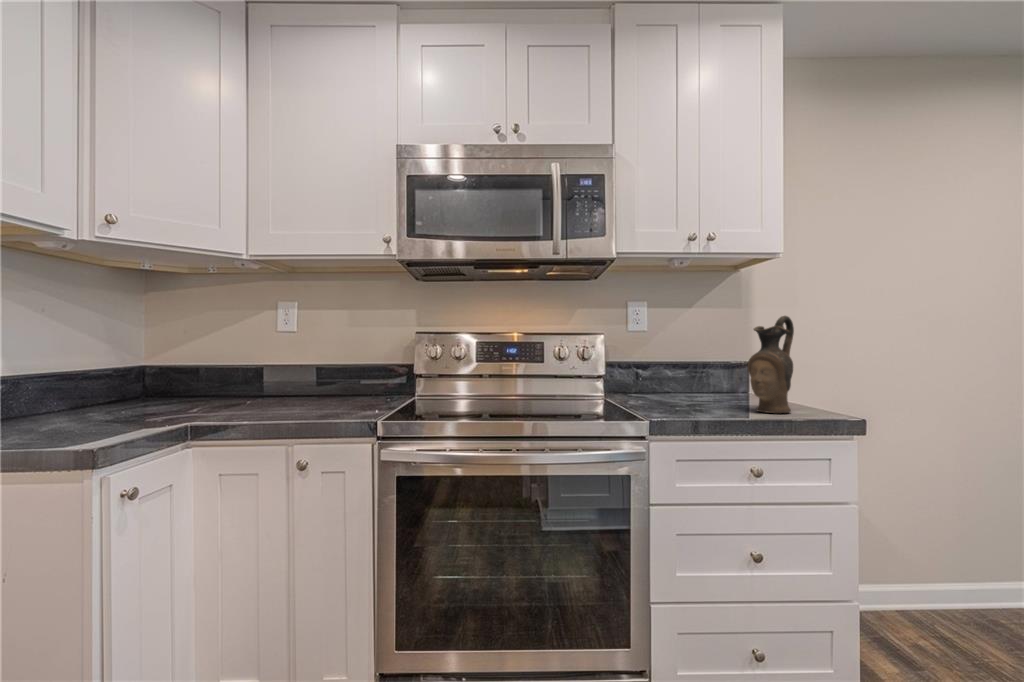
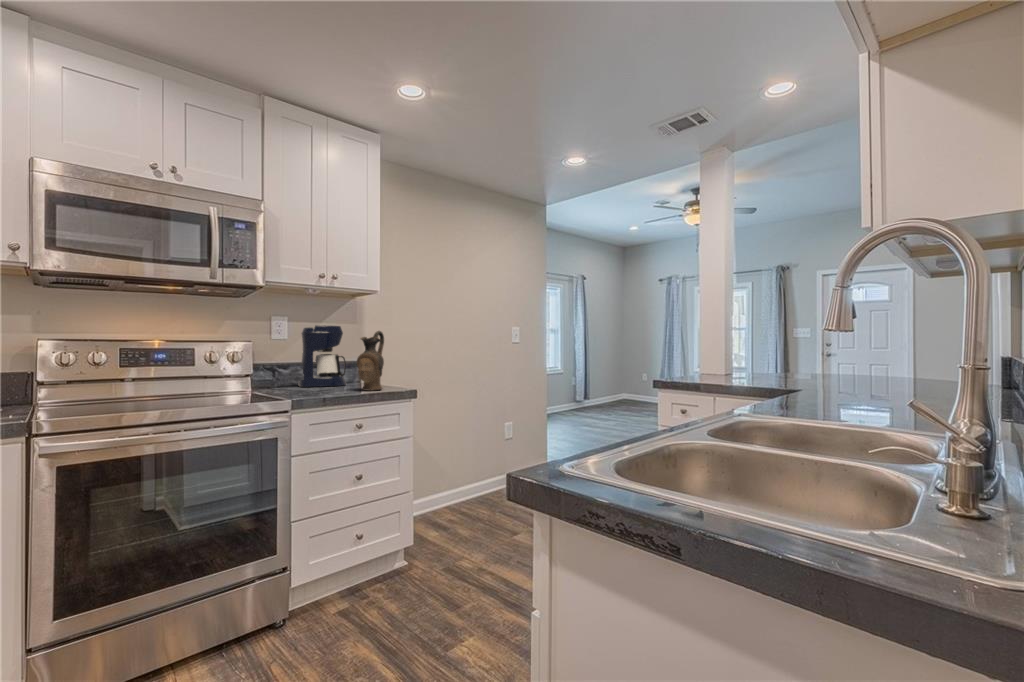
coffee maker: none [664,310,731,398] -> present [298,325,346,387]

